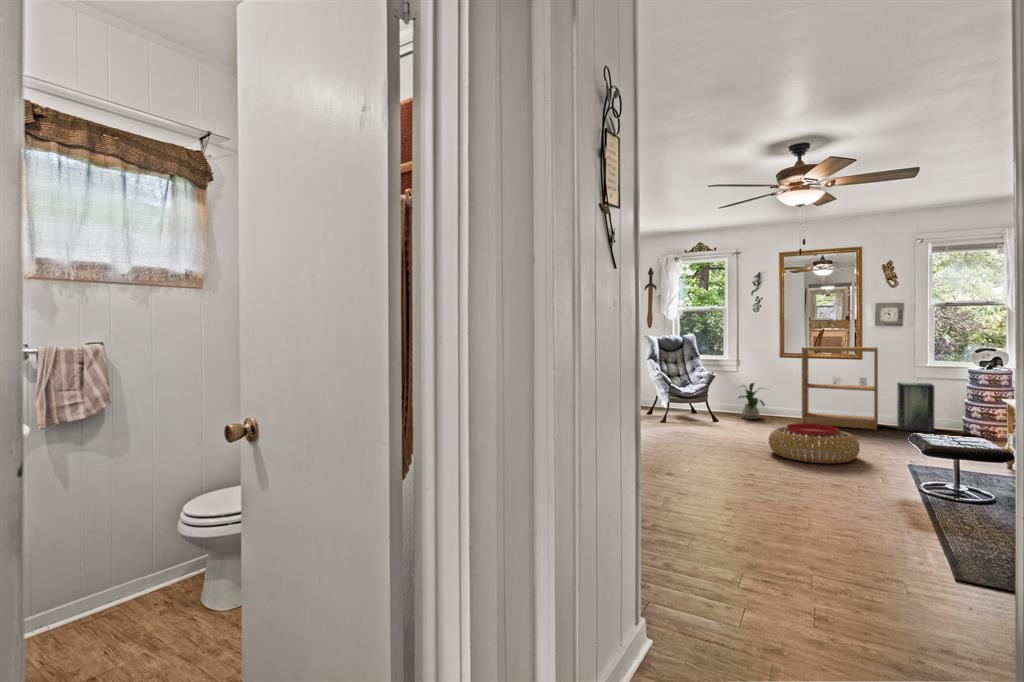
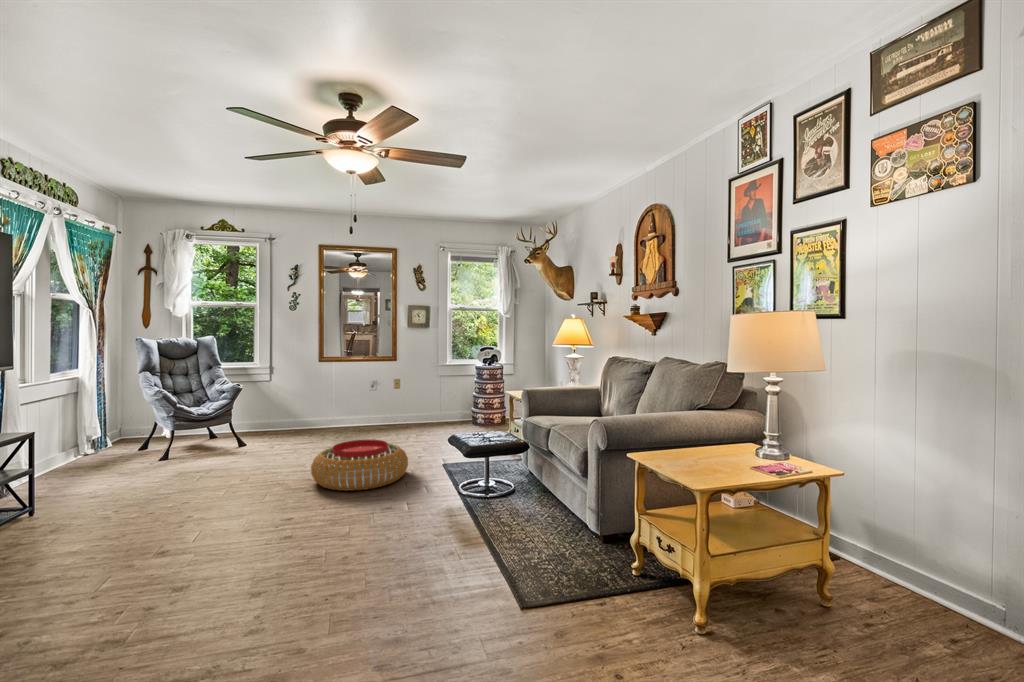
bookshelf: present [802,347,878,430] -> none [342,349,411,433]
storage box: present [897,382,935,432] -> none [425,381,454,427]
house plant: present [739,383,765,419] -> none [267,393,309,435]

